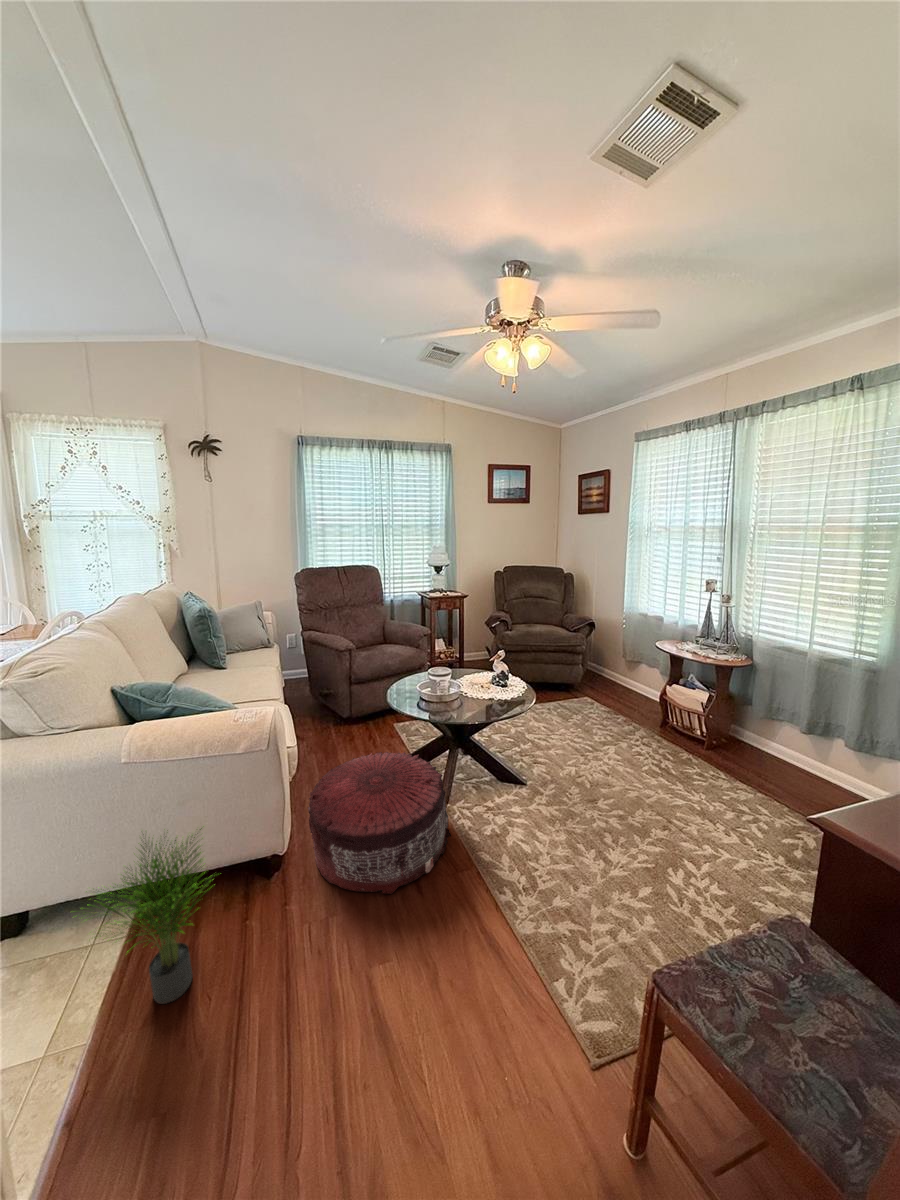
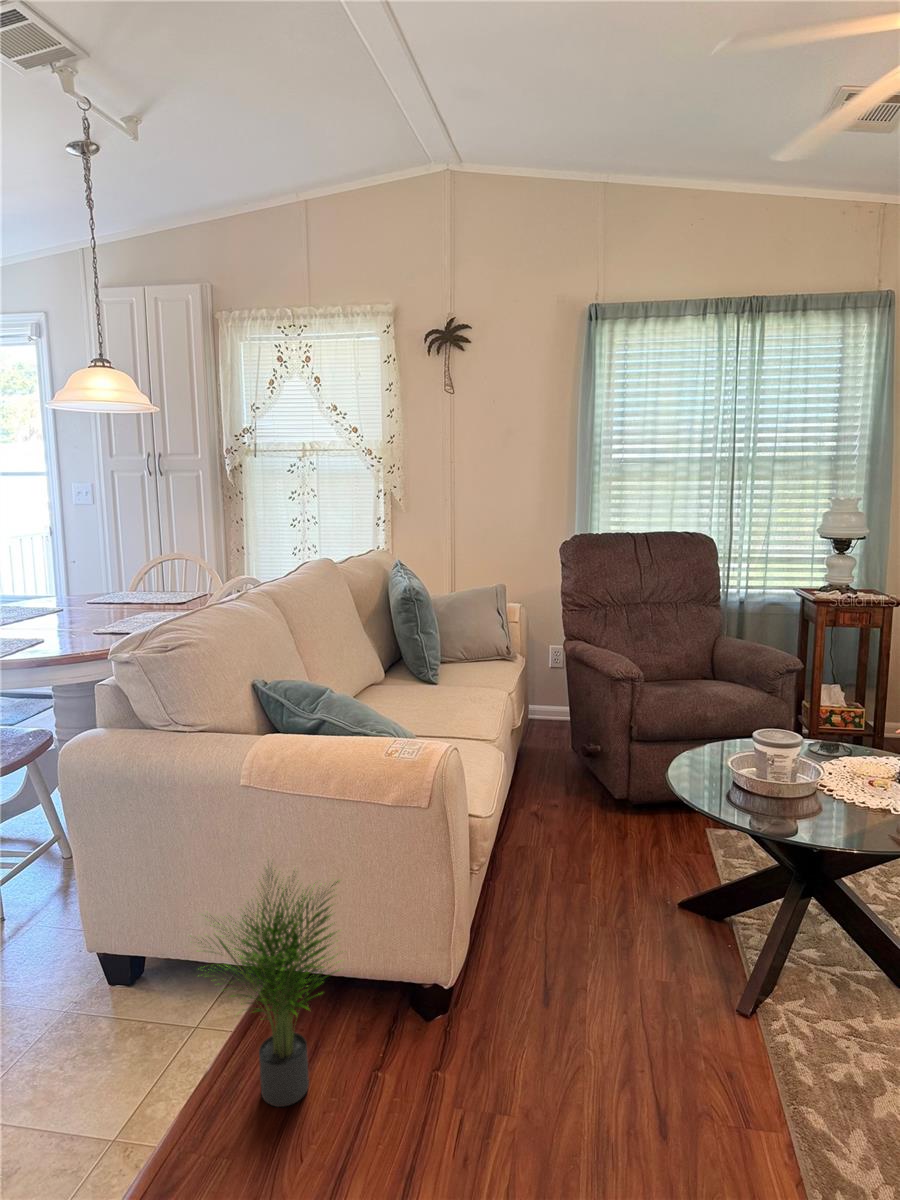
pouf: present [308,752,451,894] -> none [500,857,753,1103]

